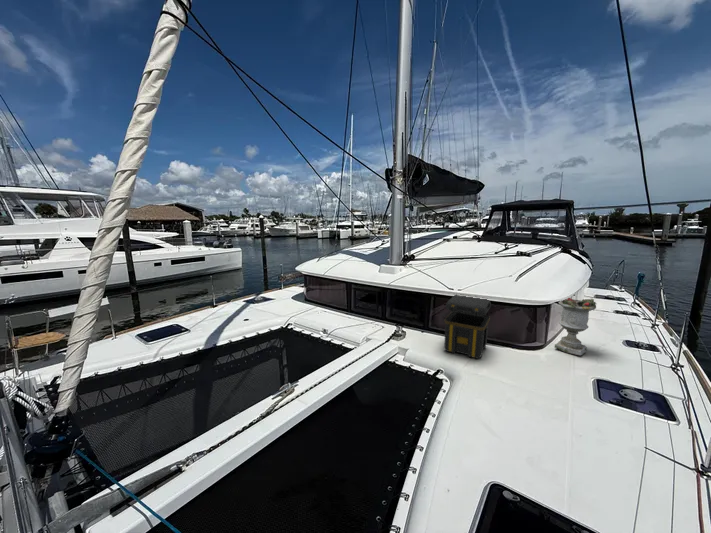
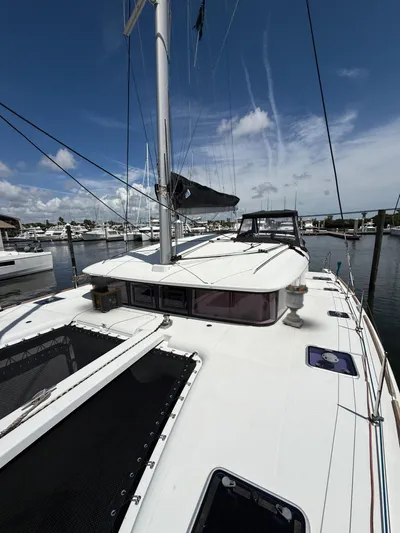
toolbox: present [444,295,491,359] -> present [90,276,123,313]

